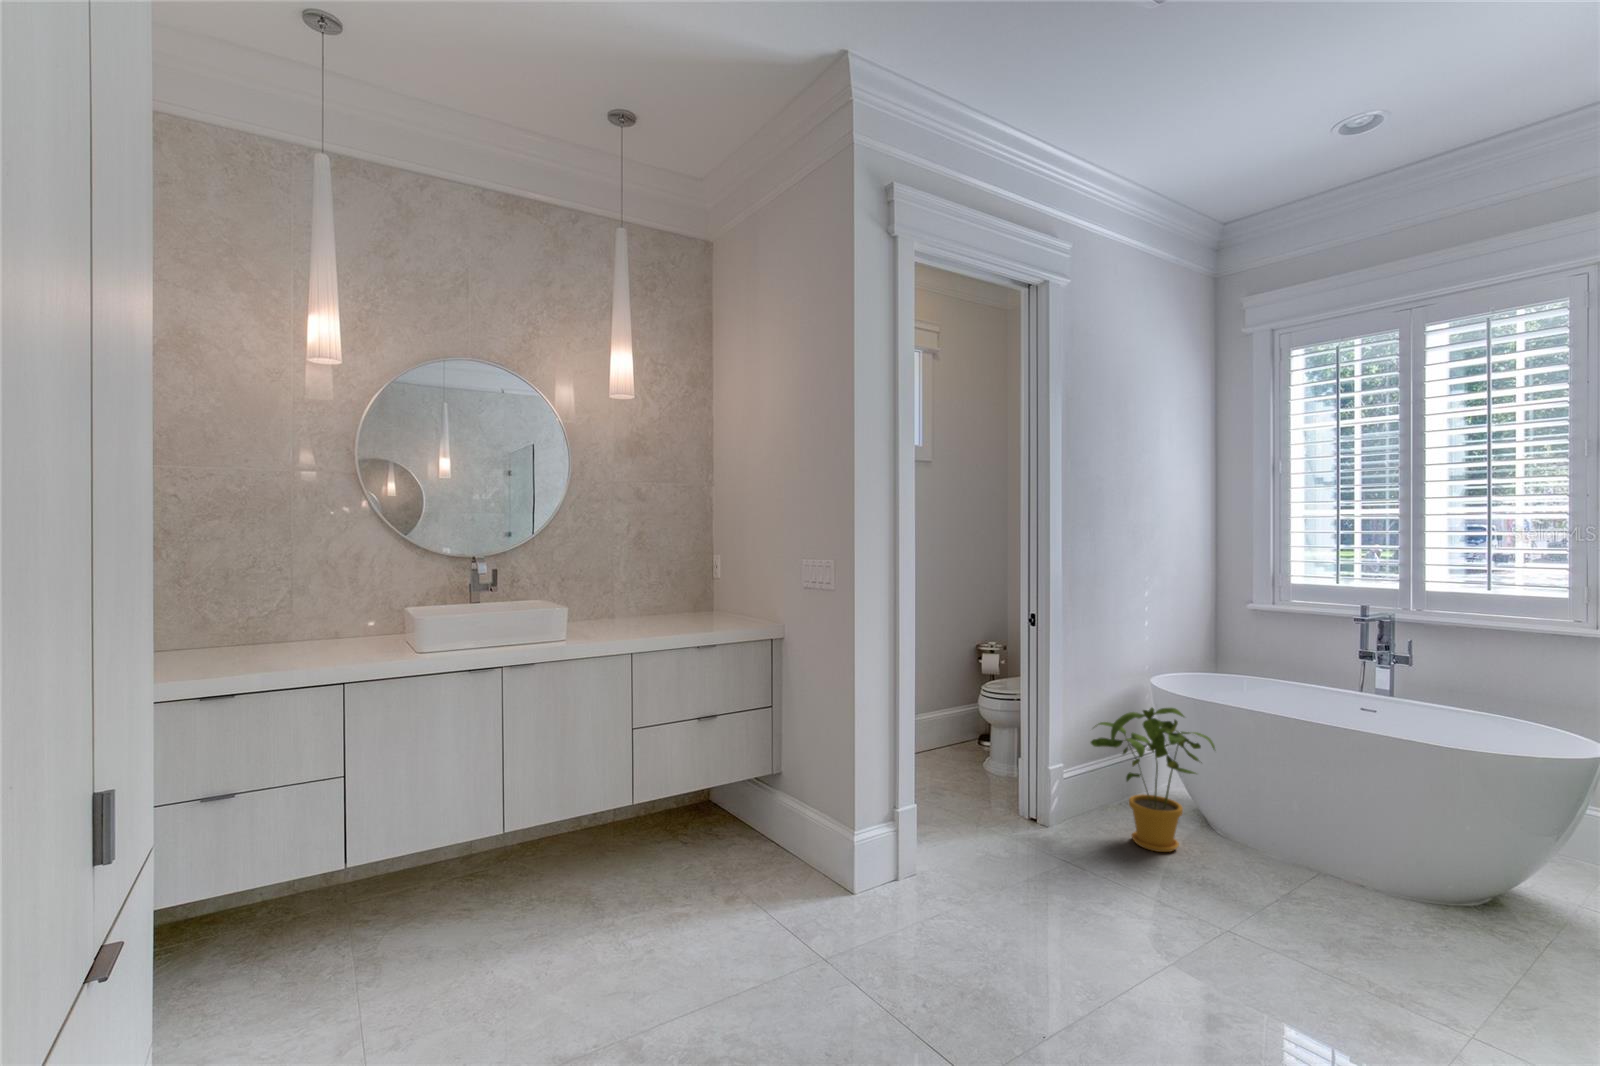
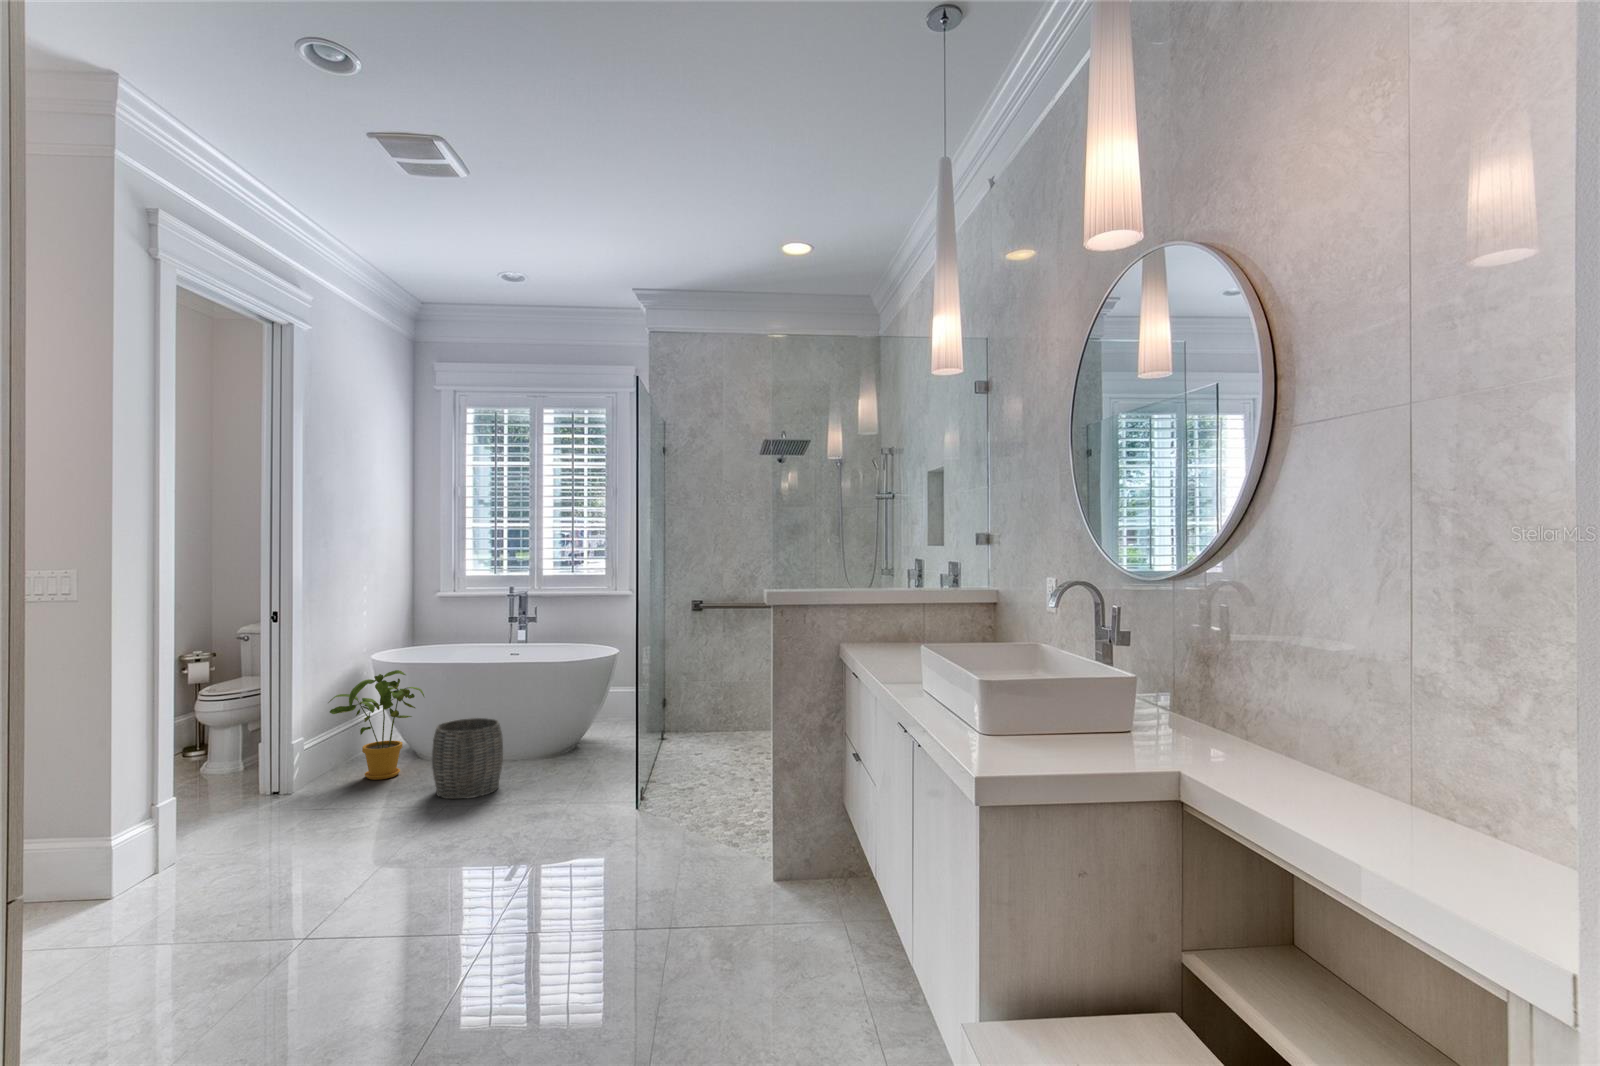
woven basket: none [1217,805,1344,955] -> present [432,718,503,799]

